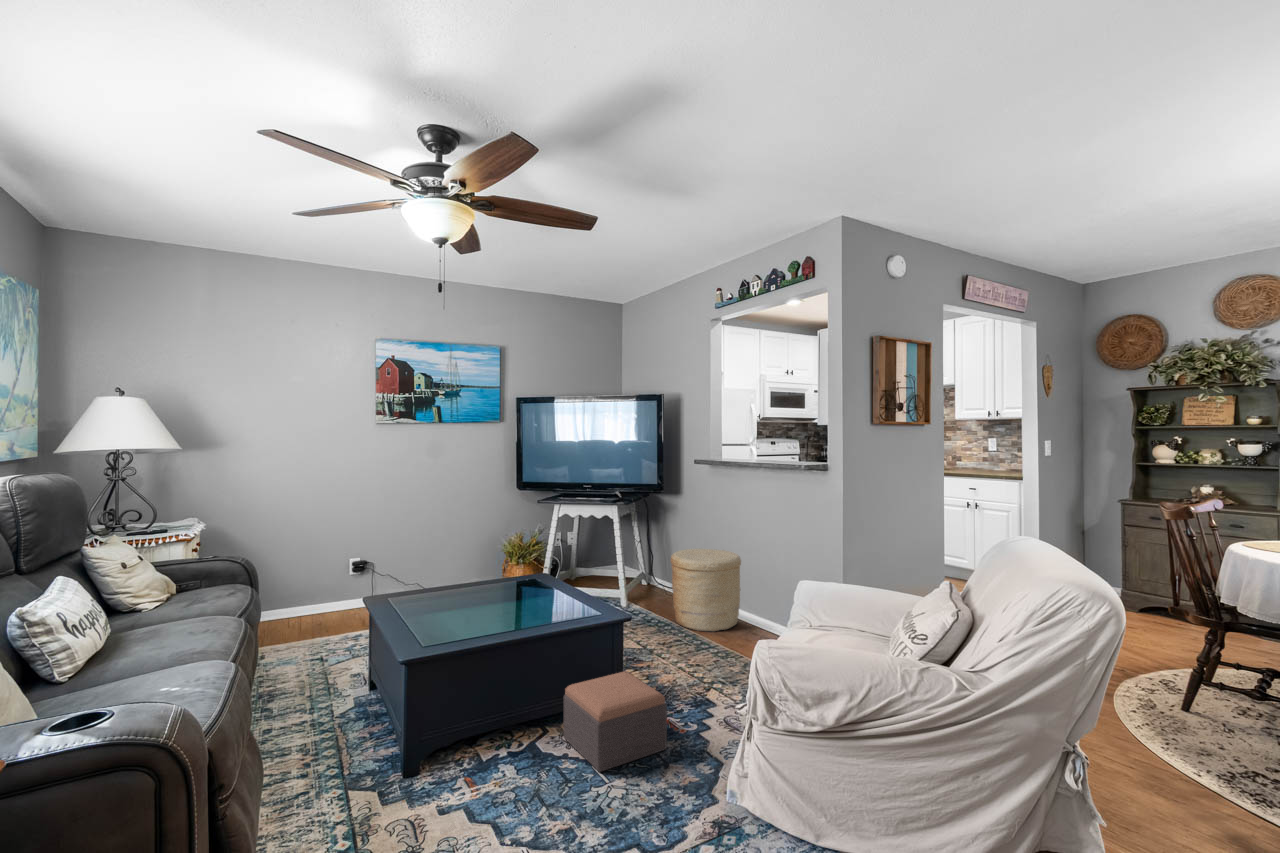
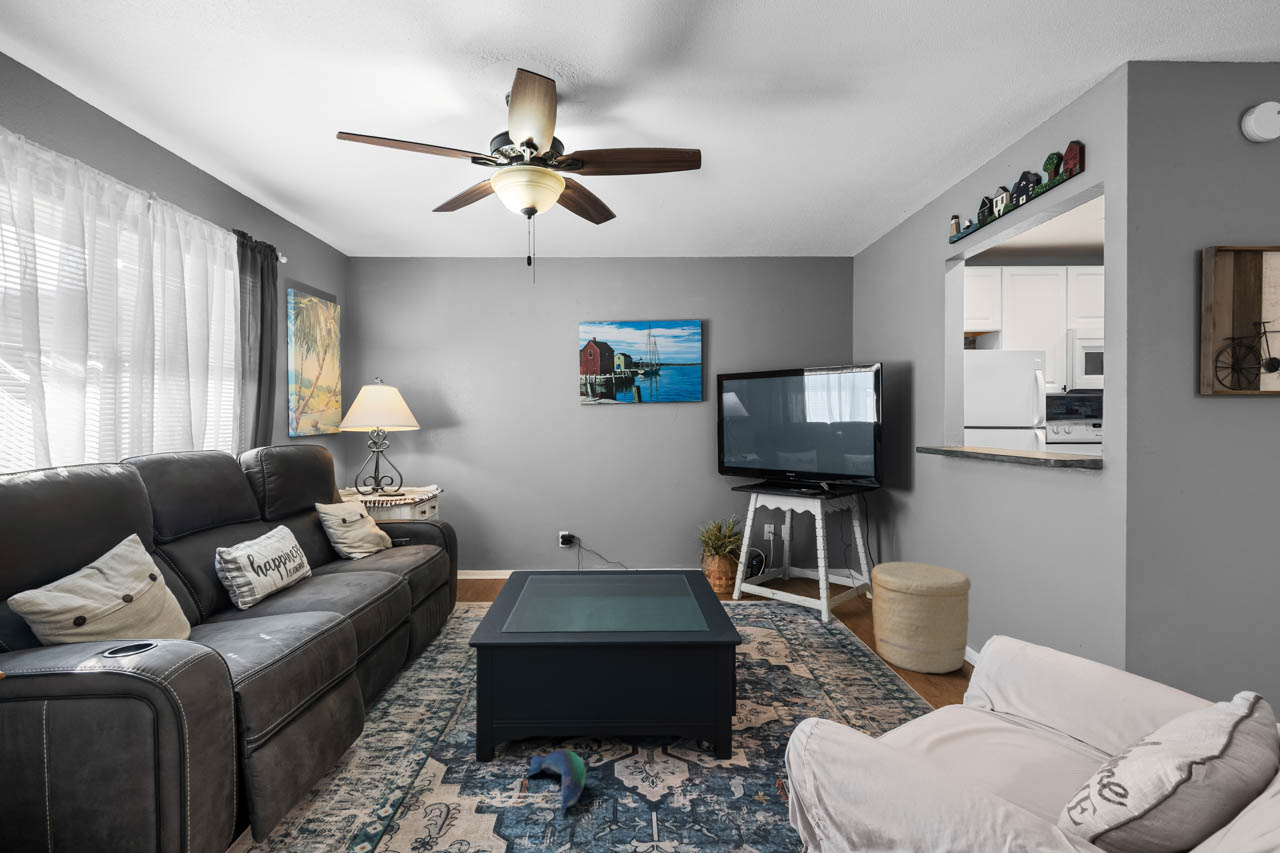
footstool: present [564,672,667,772] -> none [647,705,753,820]
plush toy: none [462,740,530,790] -> present [527,750,590,813]

